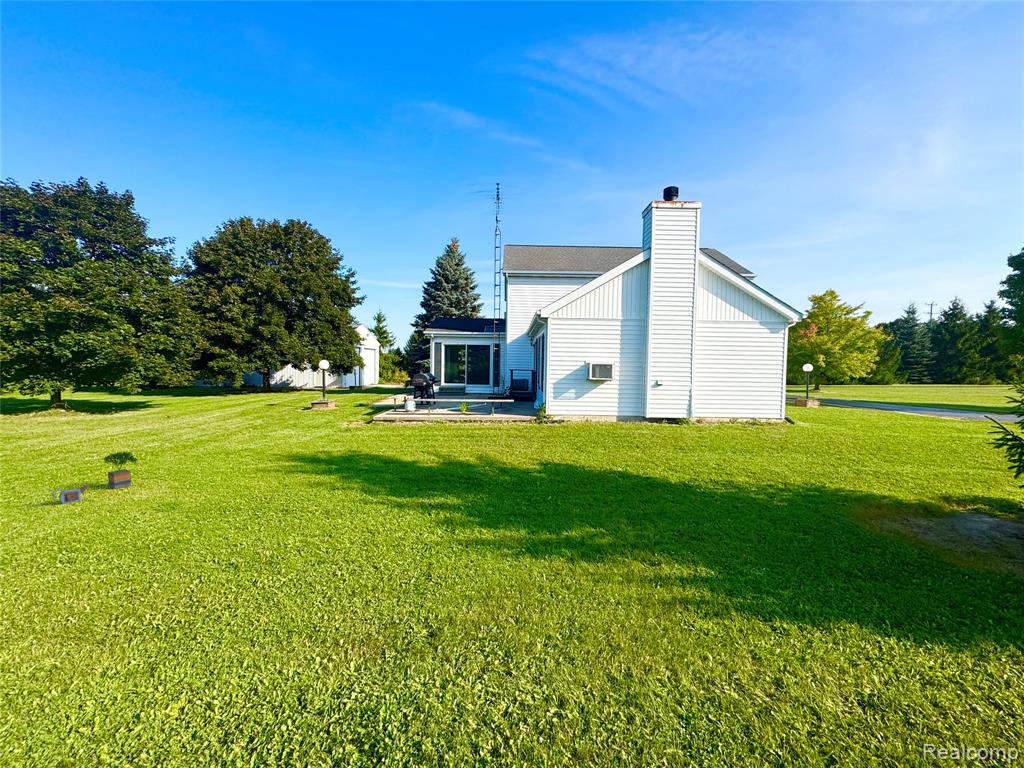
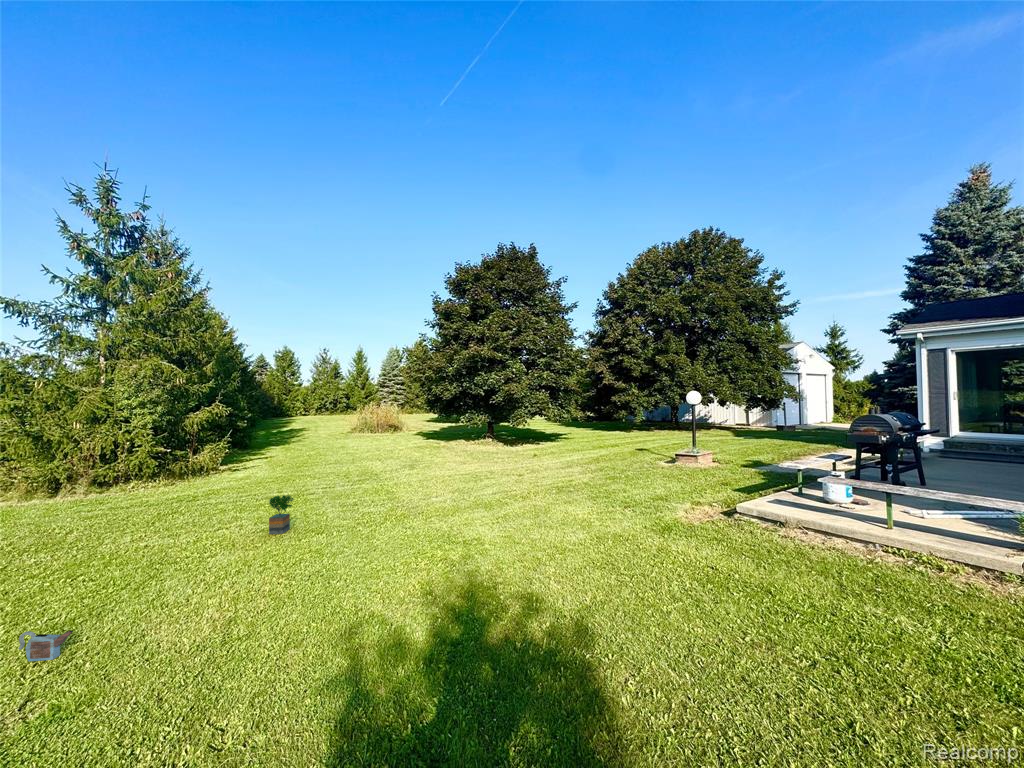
potted tree: present [103,452,137,489] -> present [269,495,294,534]

